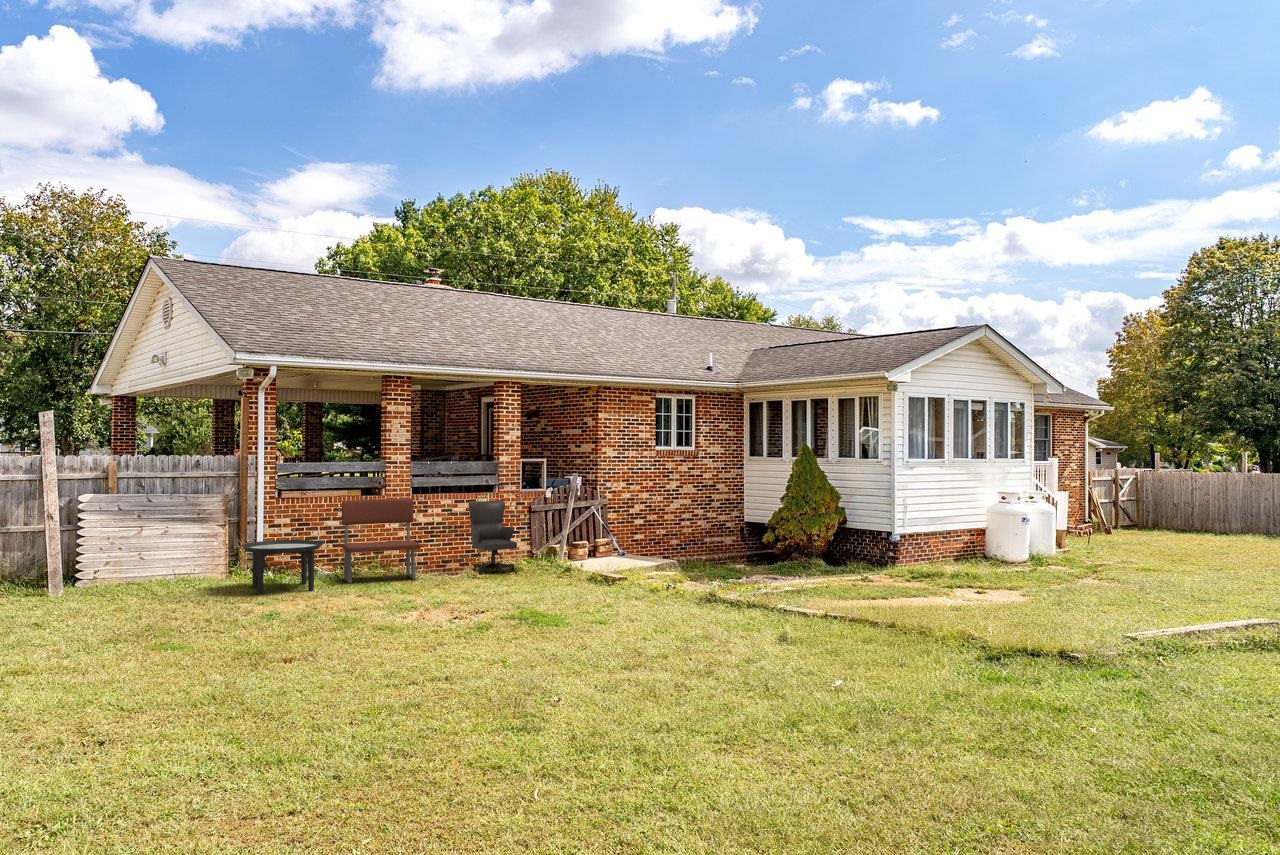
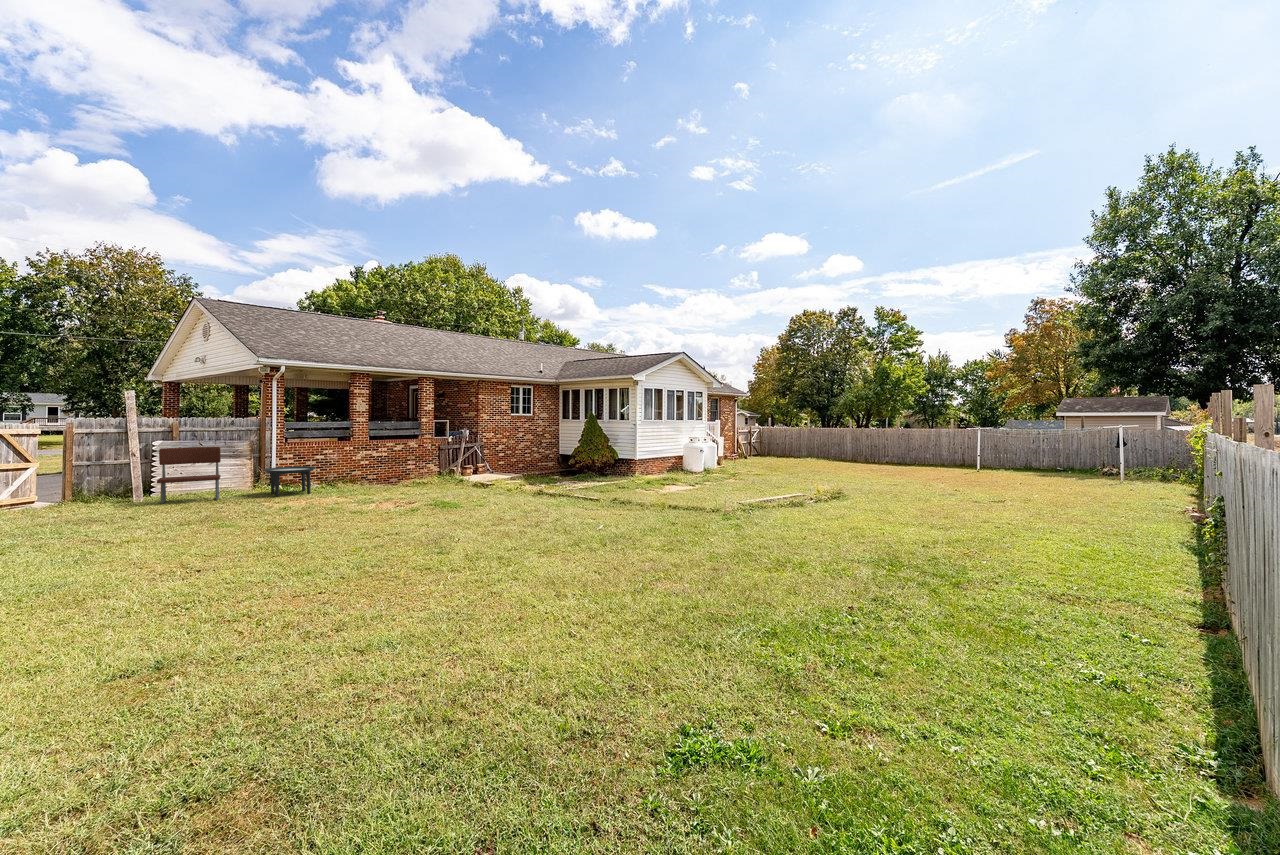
bench: present [342,499,421,583] -> present [157,447,221,504]
chair: present [469,500,517,574] -> none [403,444,432,484]

